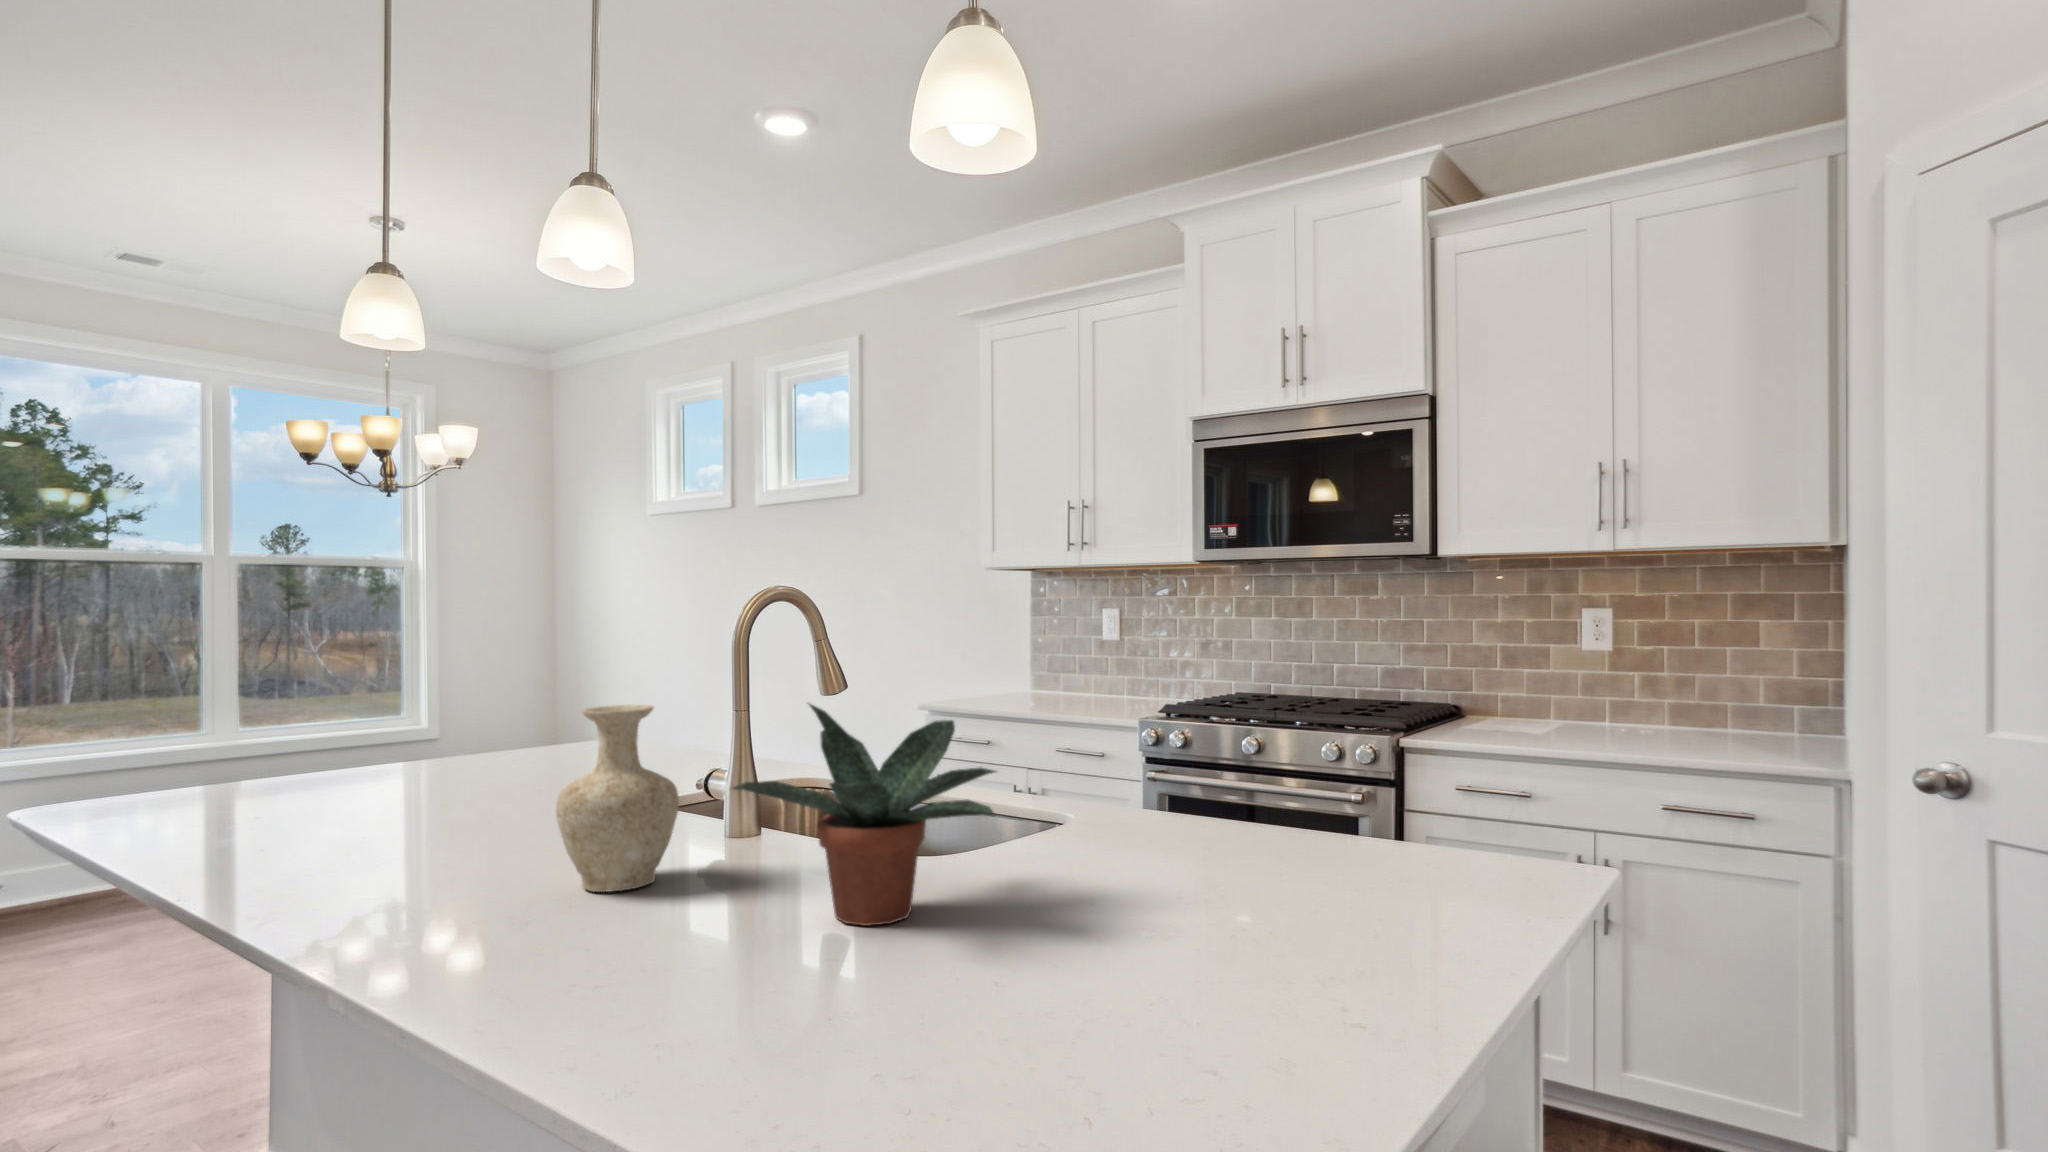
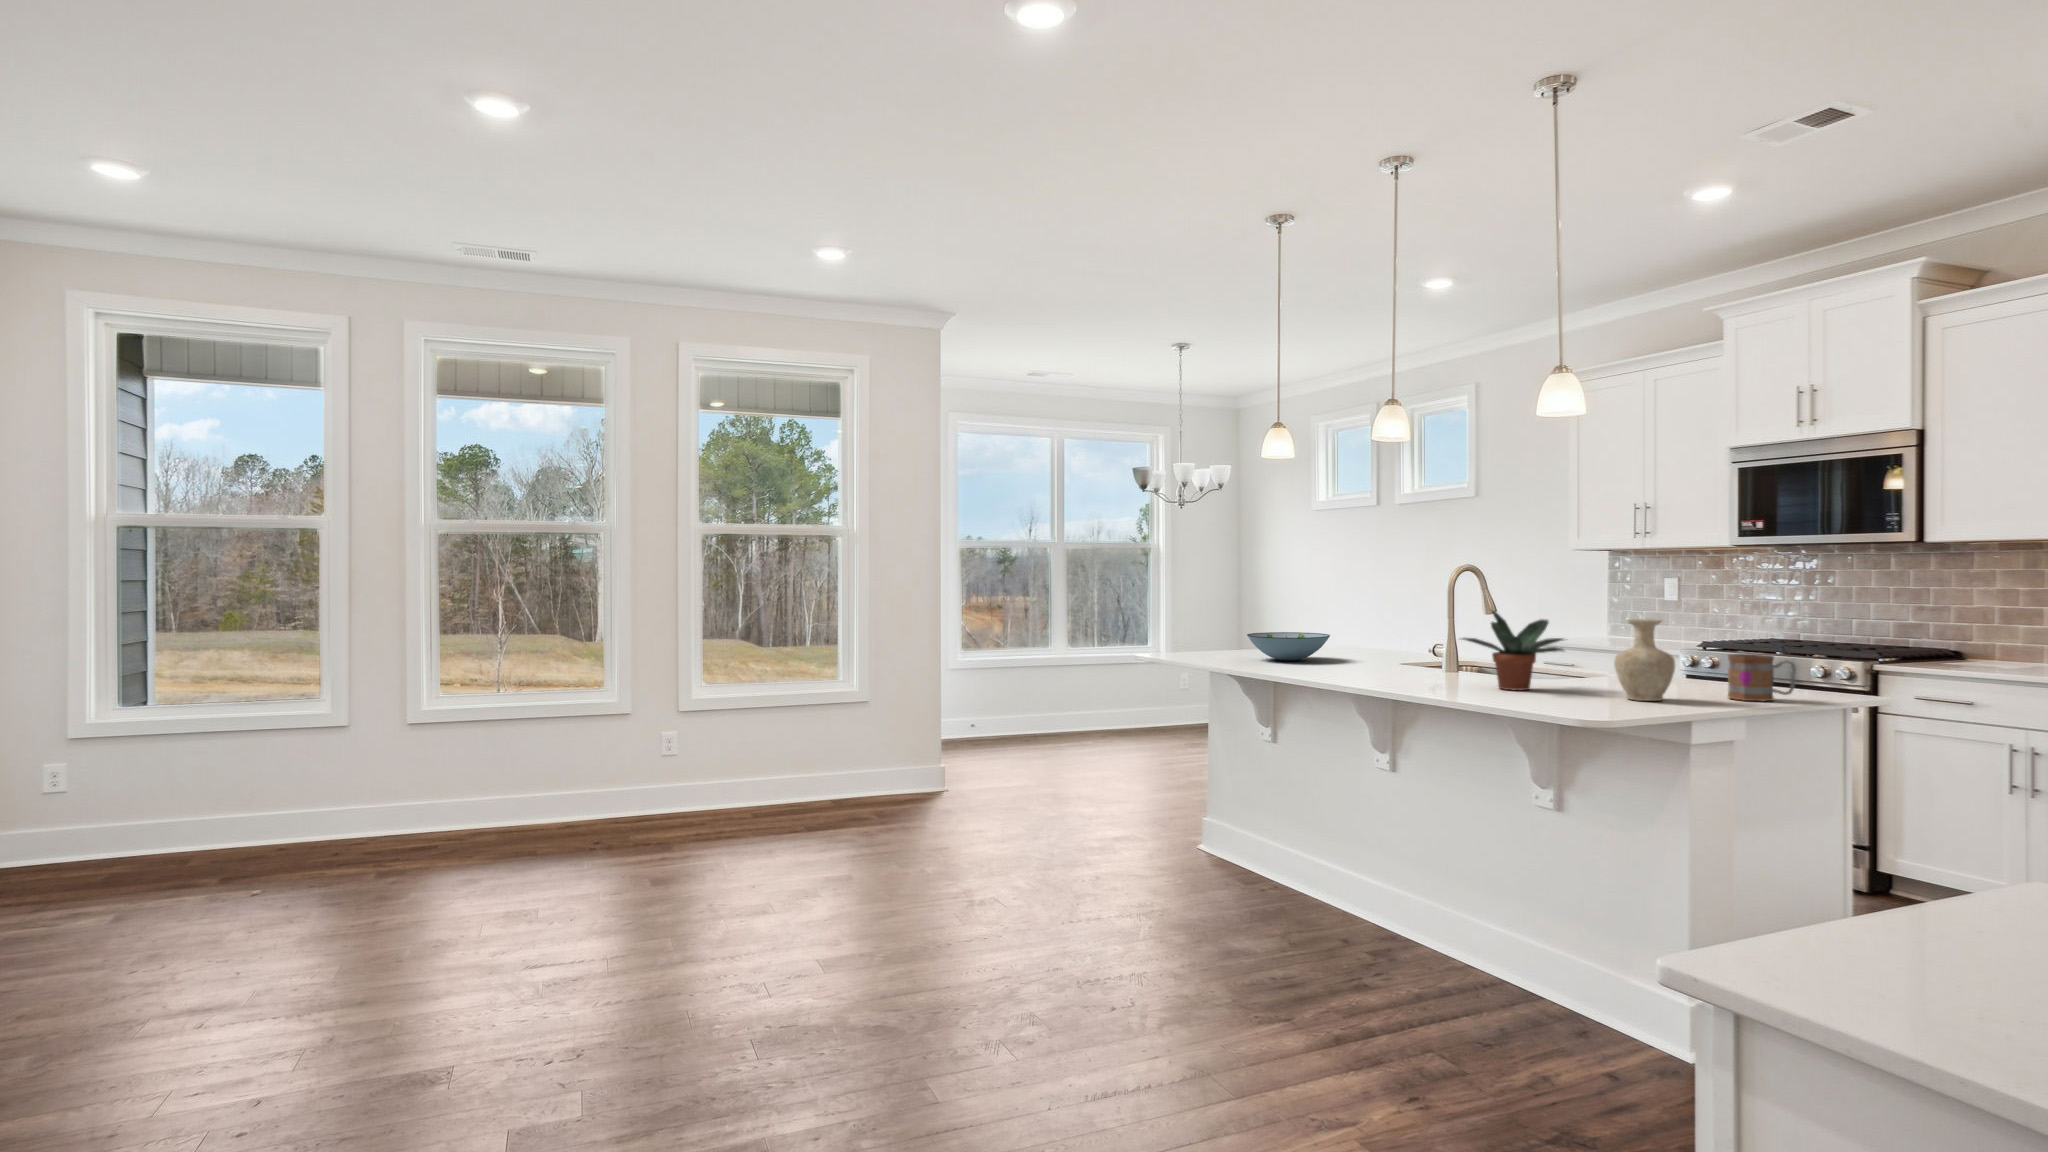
vase: present [556,705,679,892] -> present [1614,619,1675,701]
decorative bowl: none [307,737,522,812] -> present [1247,632,1330,661]
mug: none [1339,789,1487,916] -> present [1728,654,1796,702]

